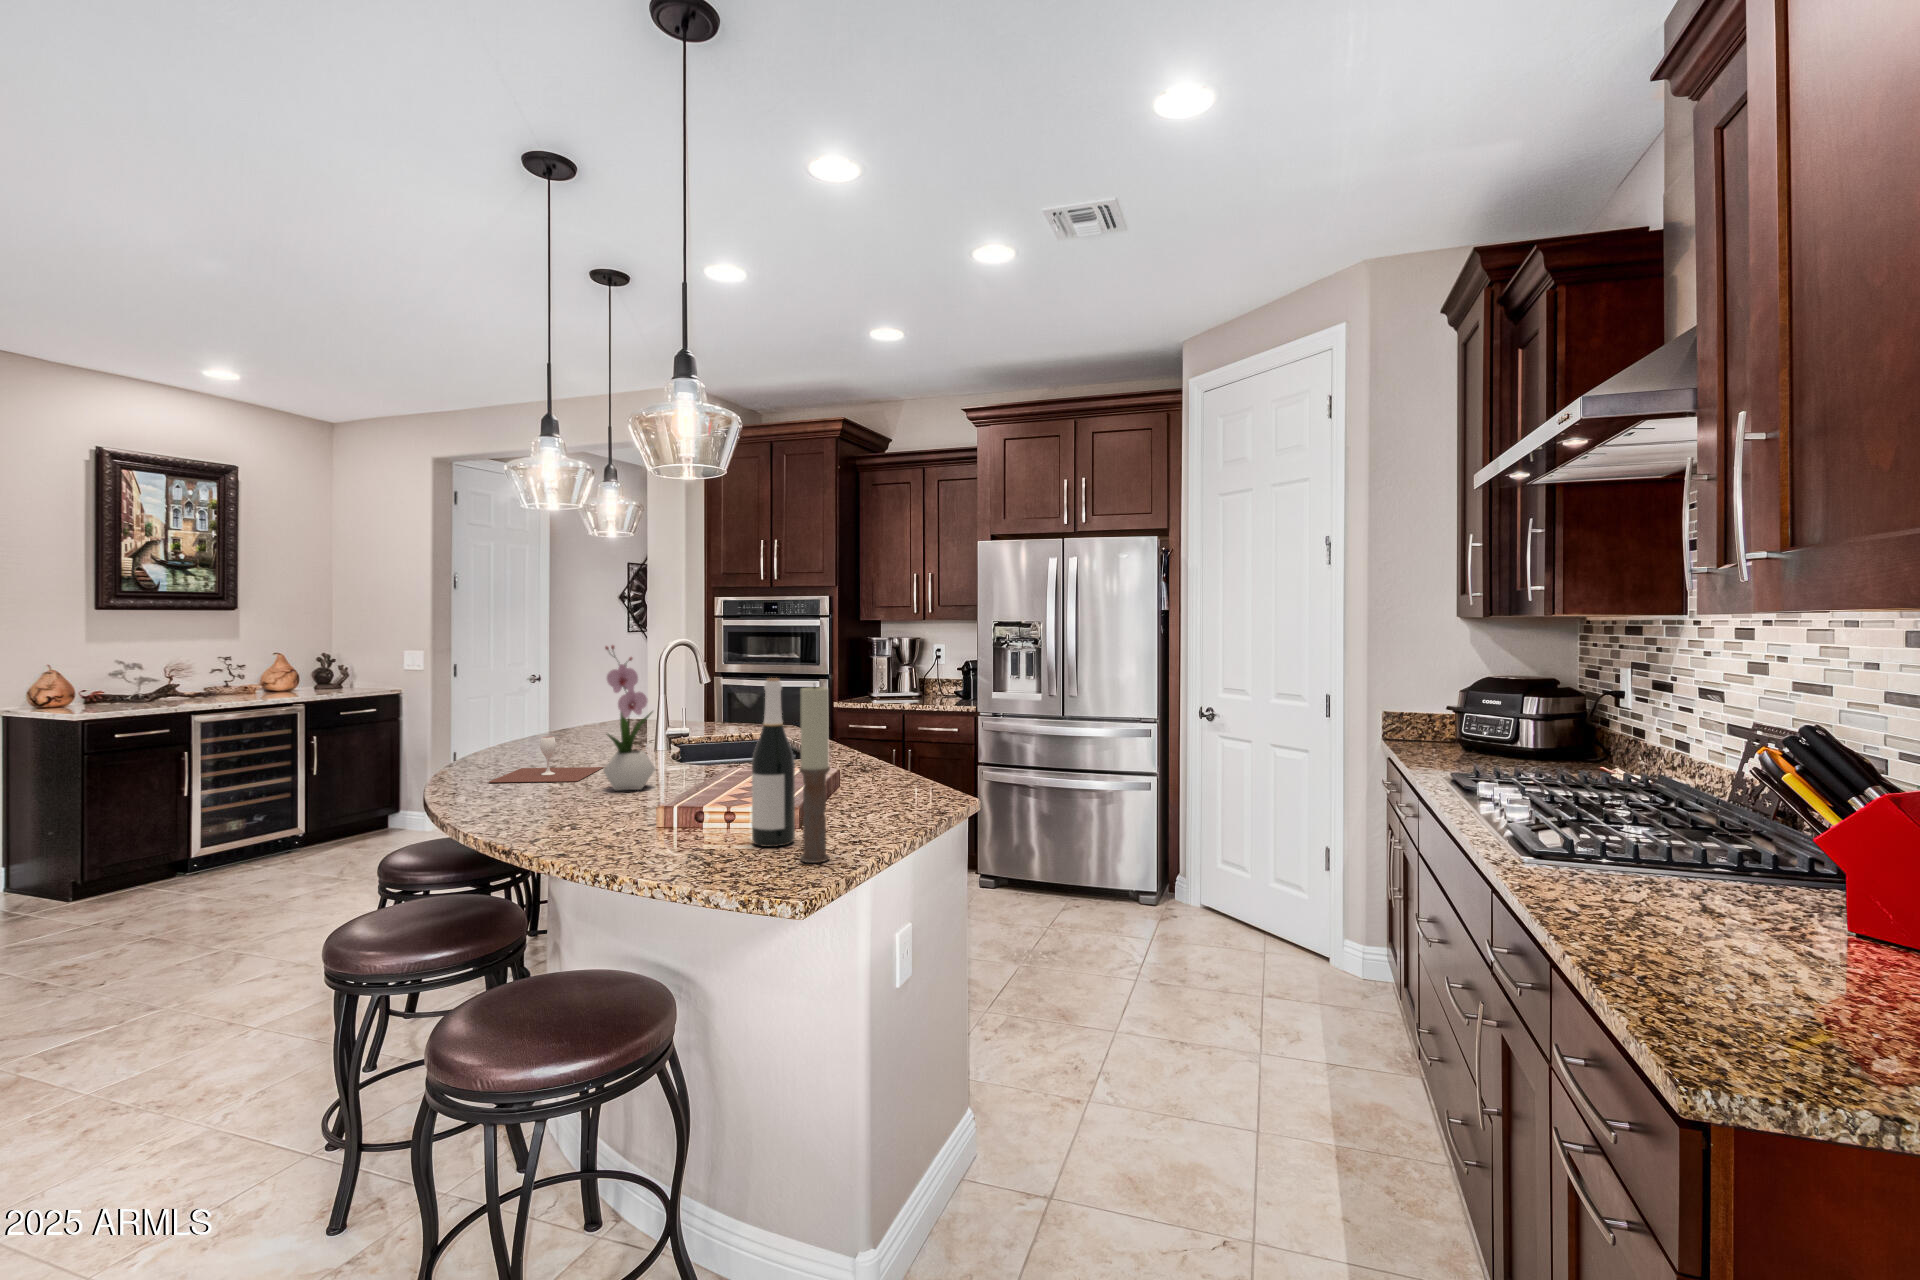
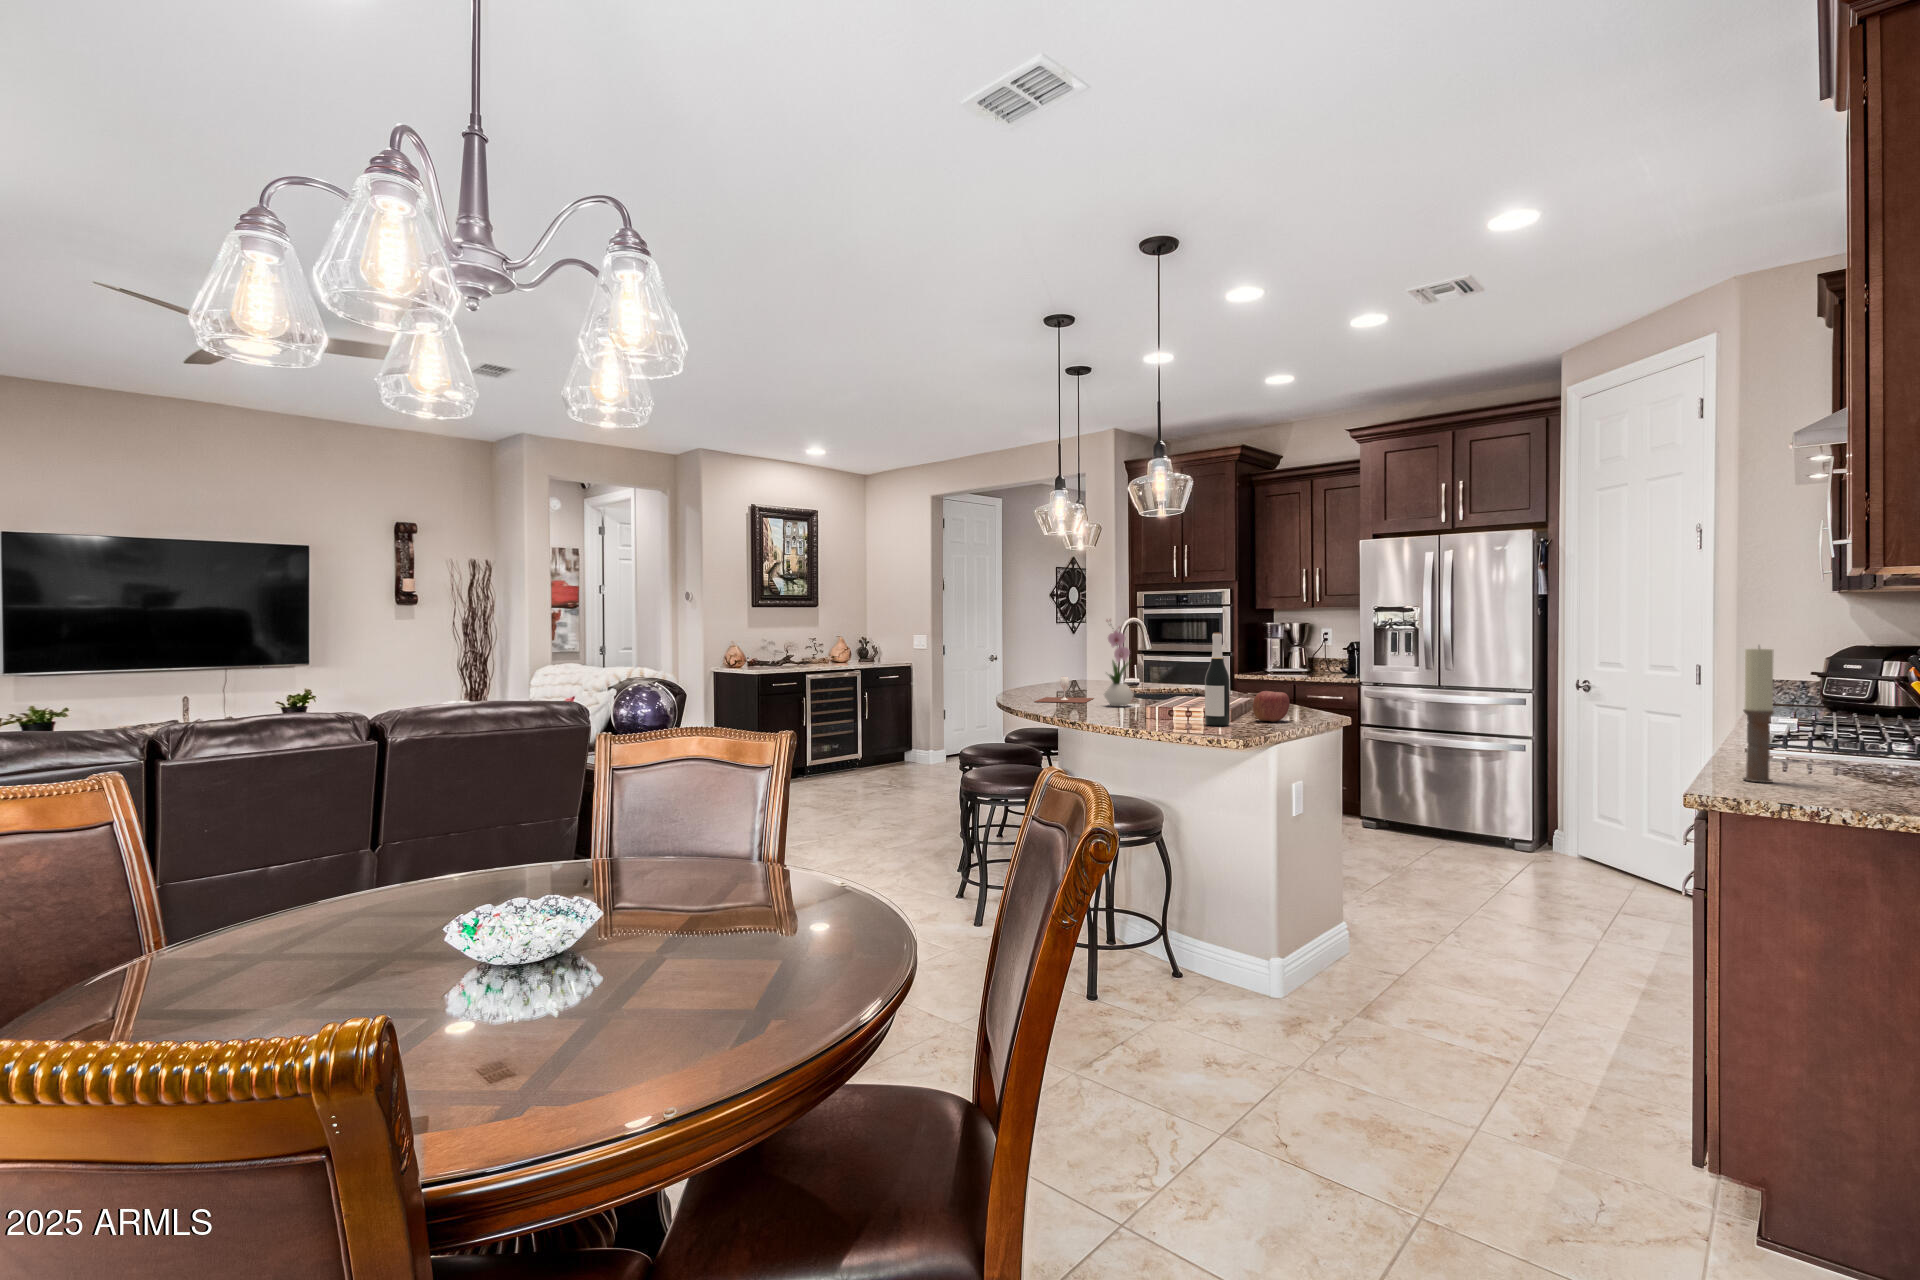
candle: present [799,687,830,863] -> present [1743,648,1774,783]
apple: none [836,771,895,825] -> present [1253,691,1290,722]

